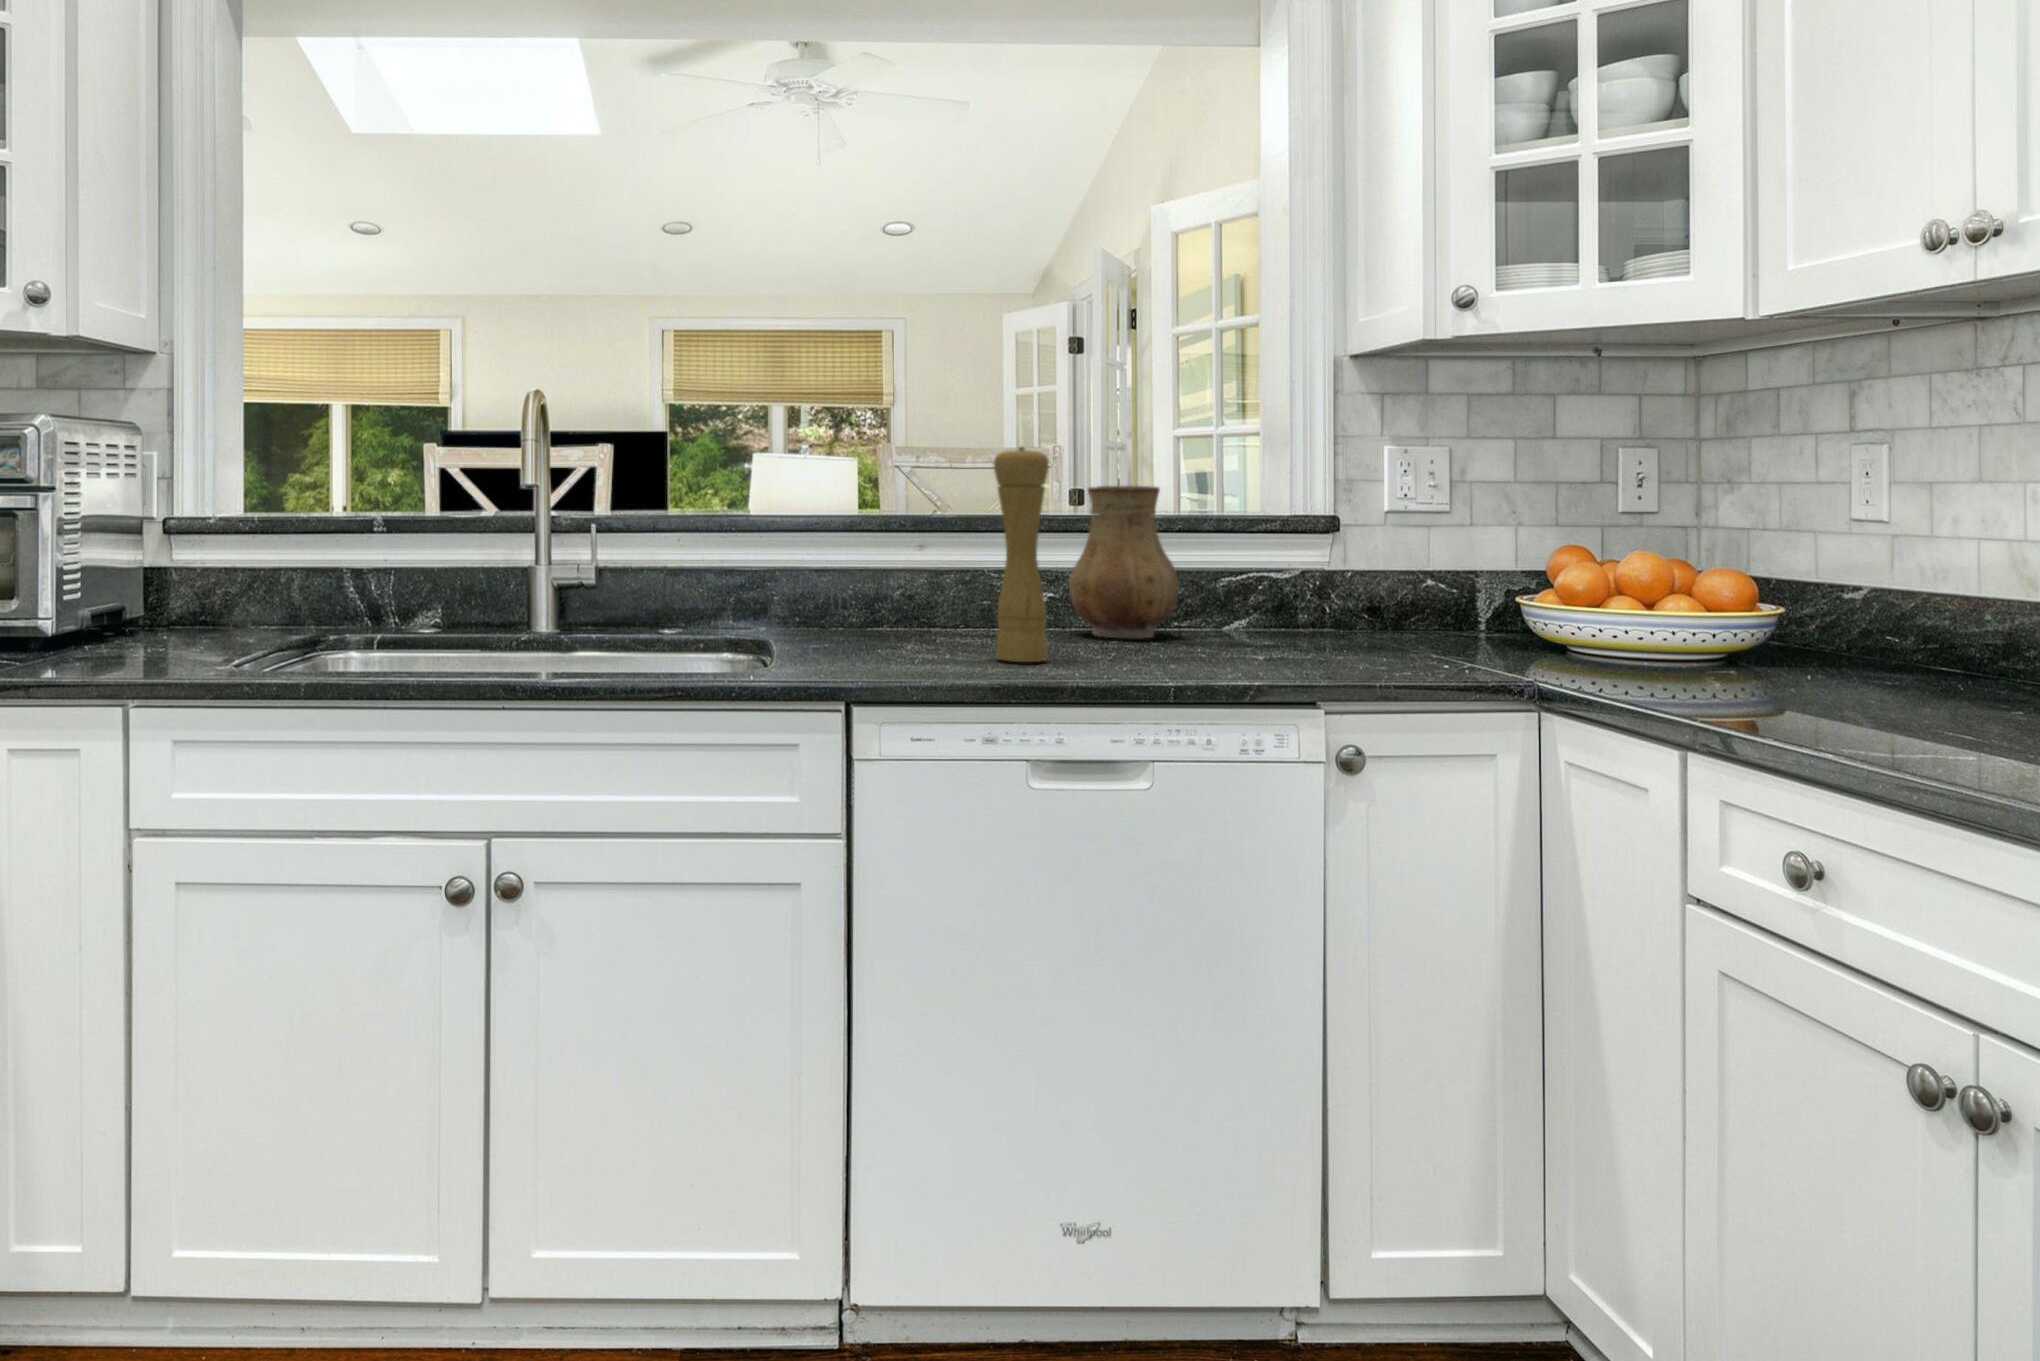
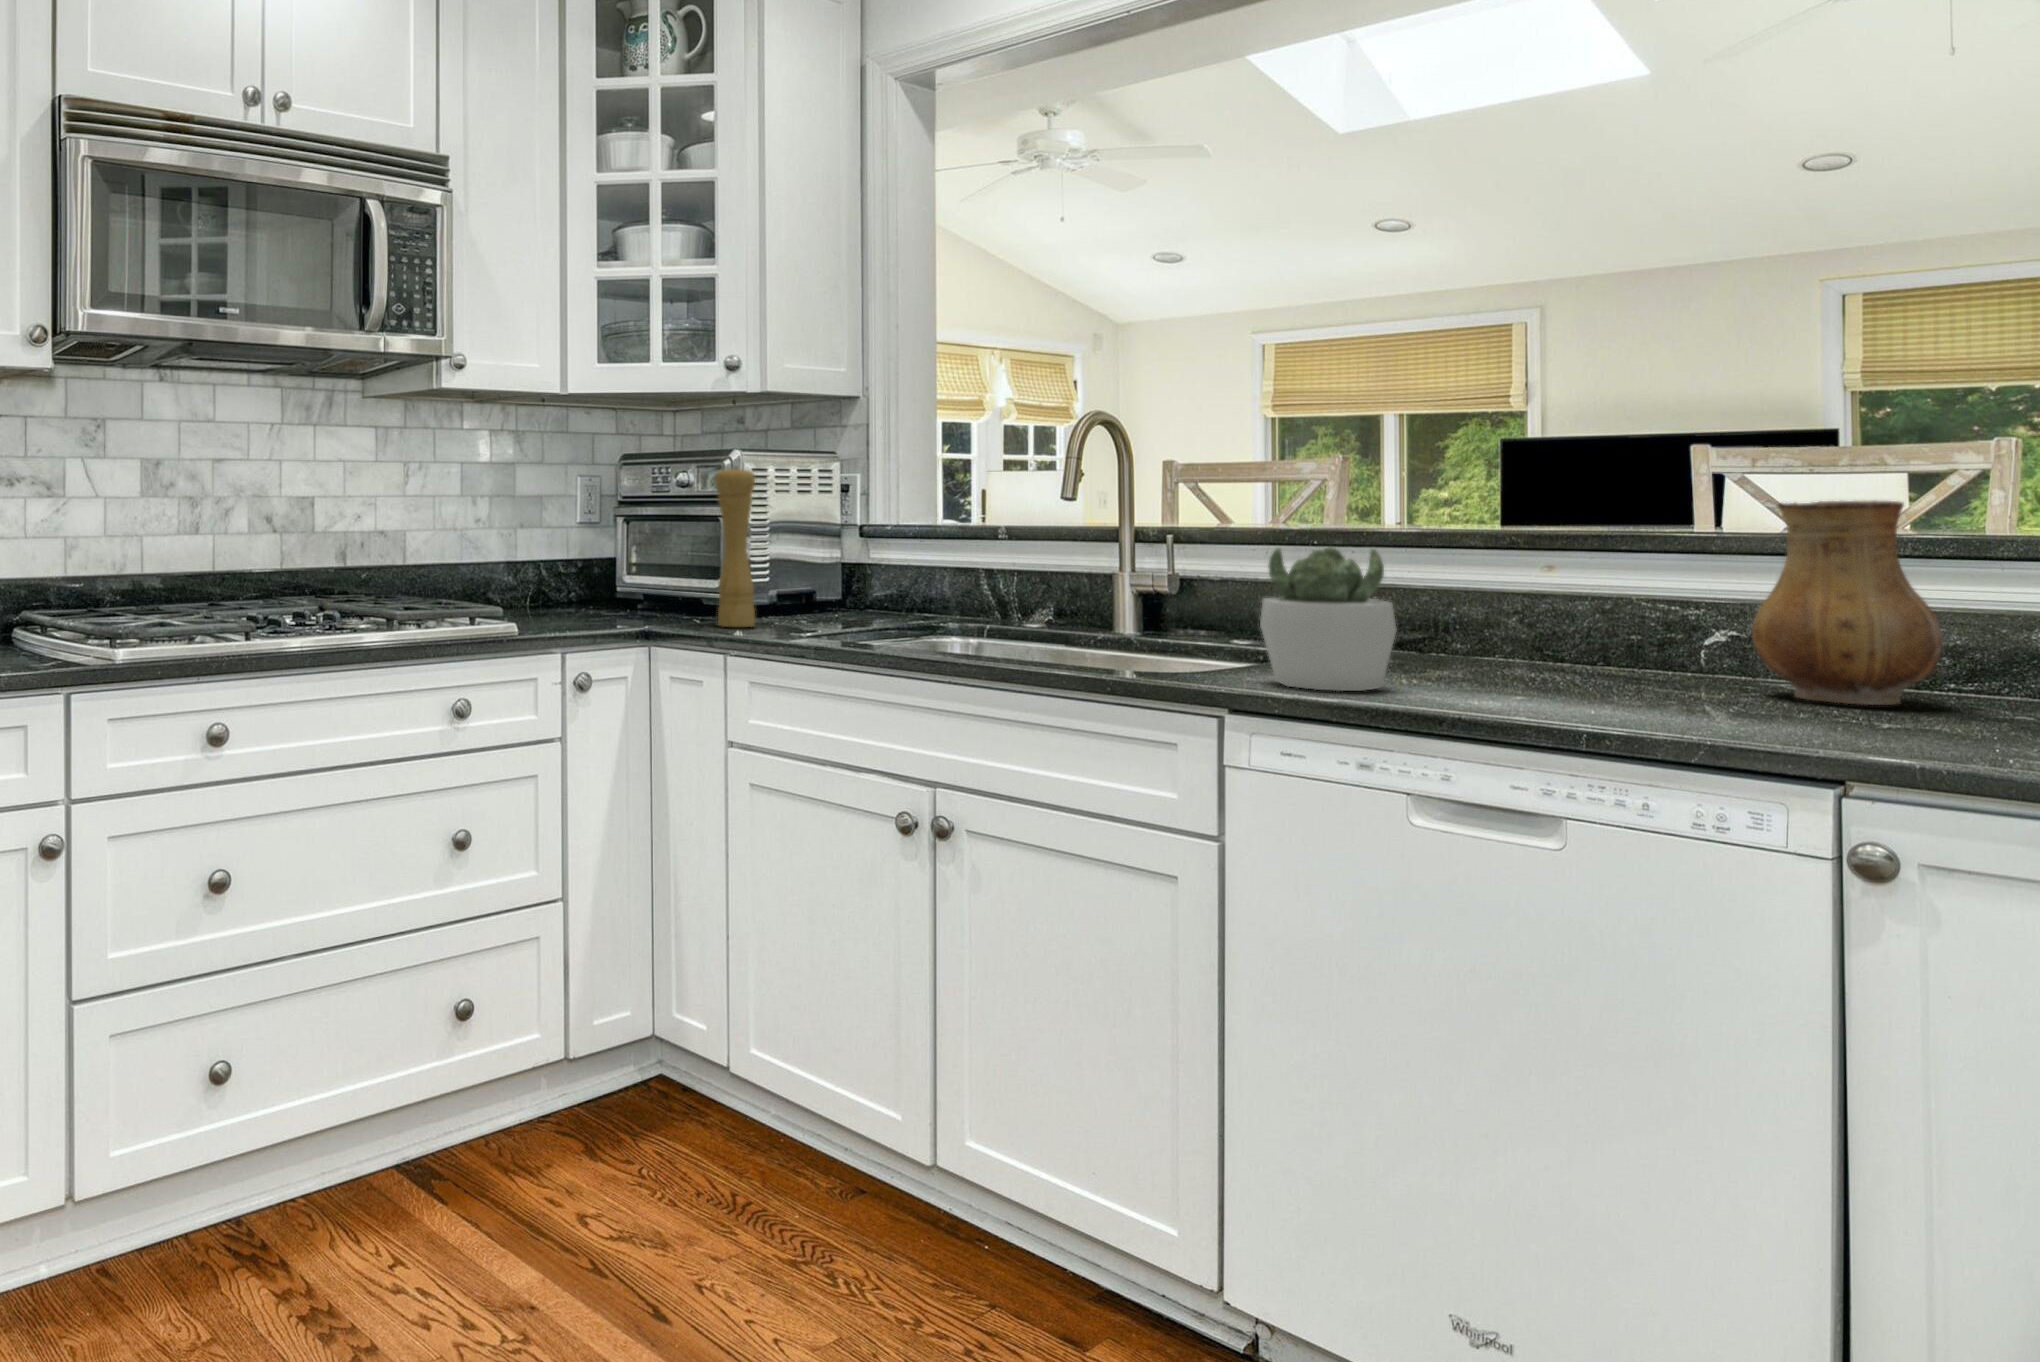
pepper mill: present [993,447,1049,662] -> present [715,466,755,627]
succulent plant: none [844,531,956,672] -> present [1260,547,1396,691]

